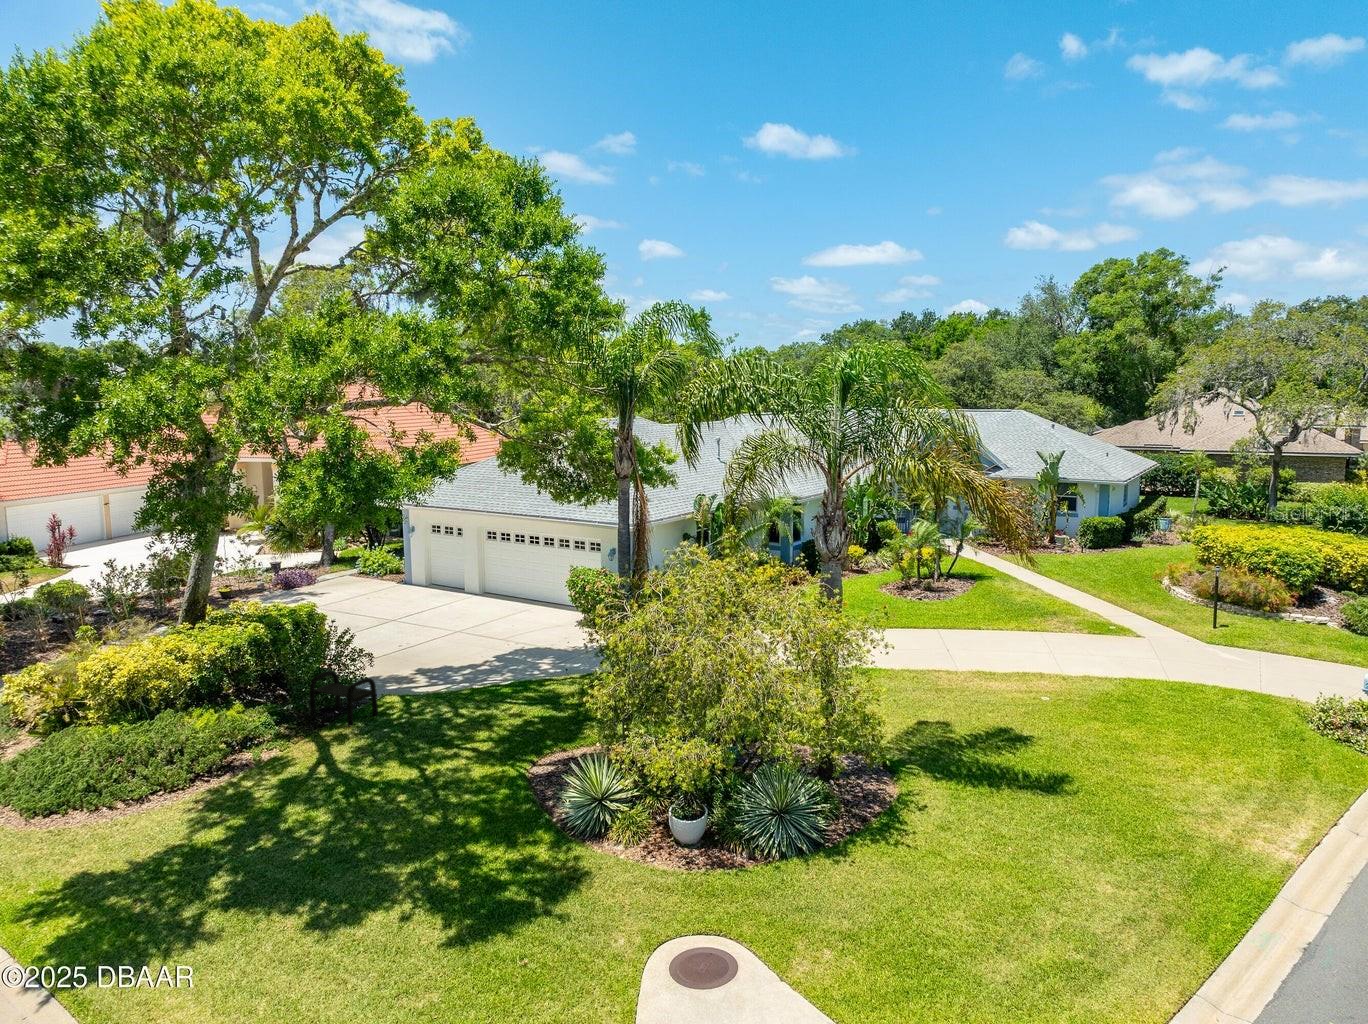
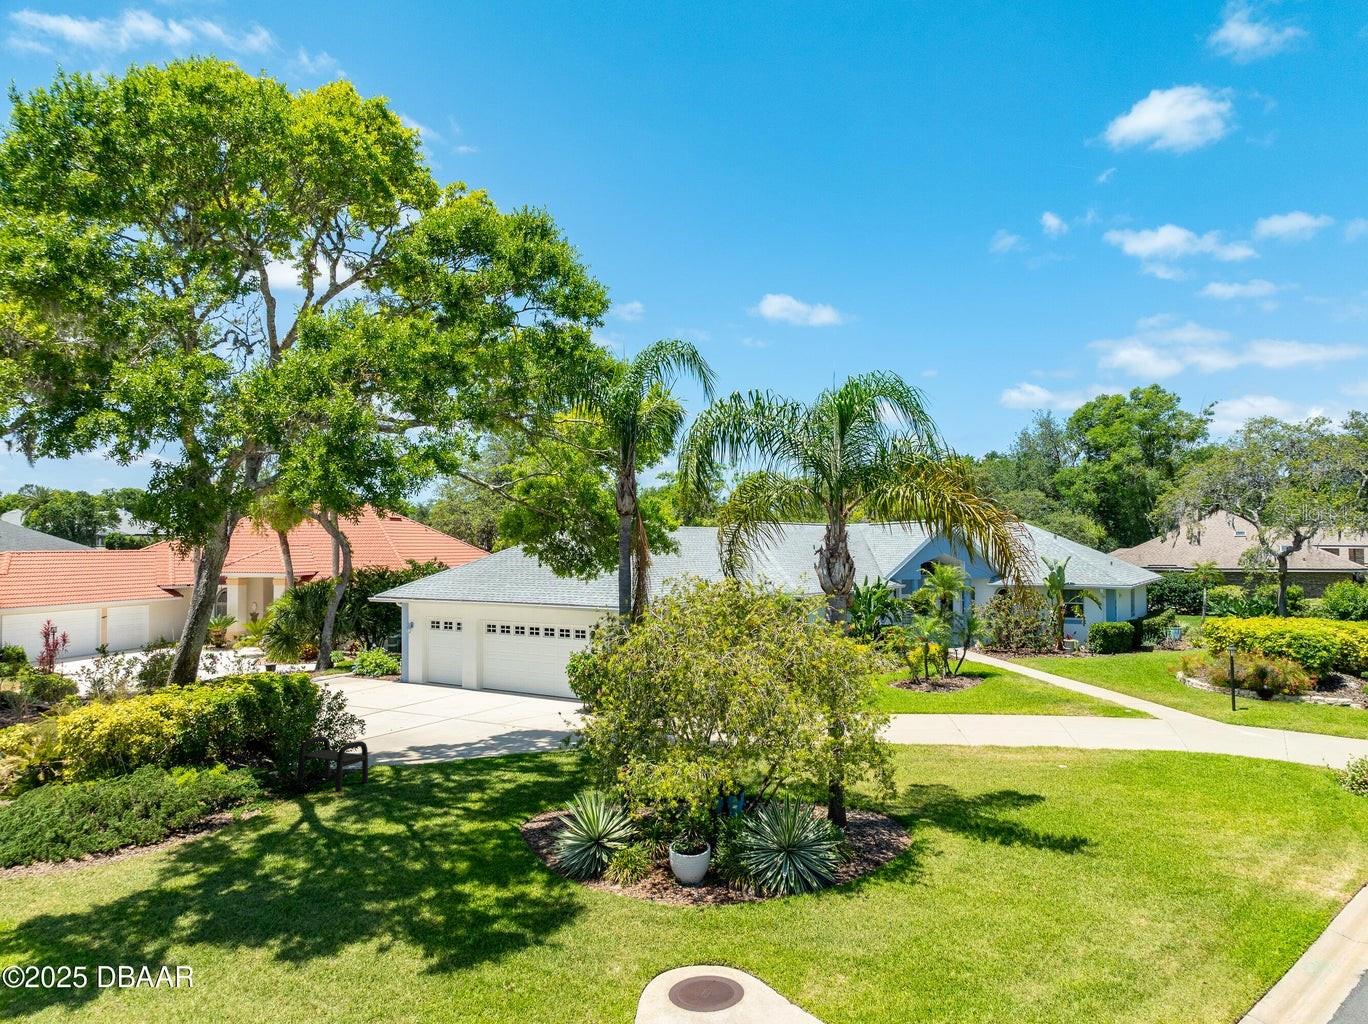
potted tree: none [1234,581,1259,615] -> present [1252,668,1274,700]

